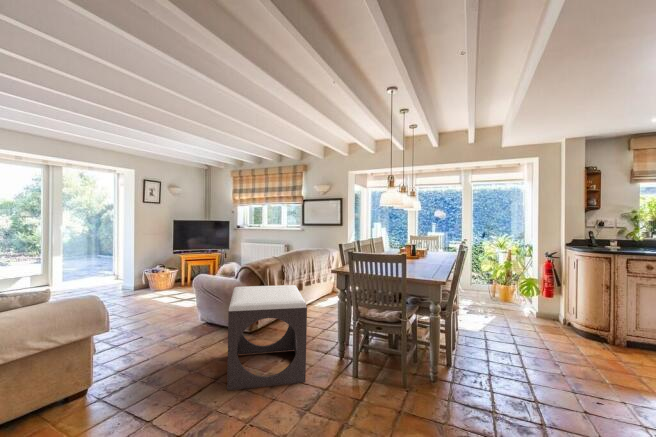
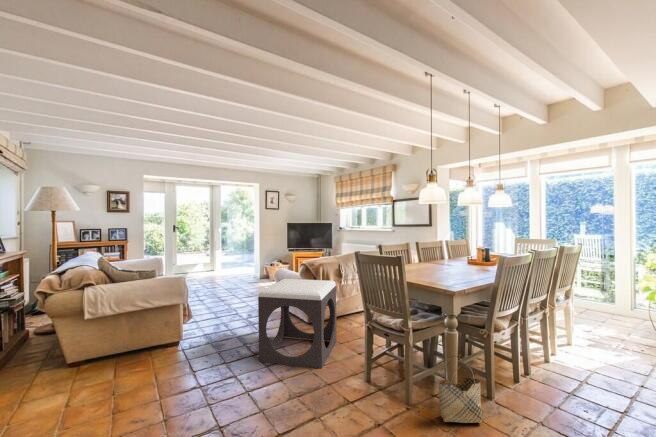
woven basket: none [443,344,476,405] -> present [438,356,482,423]

